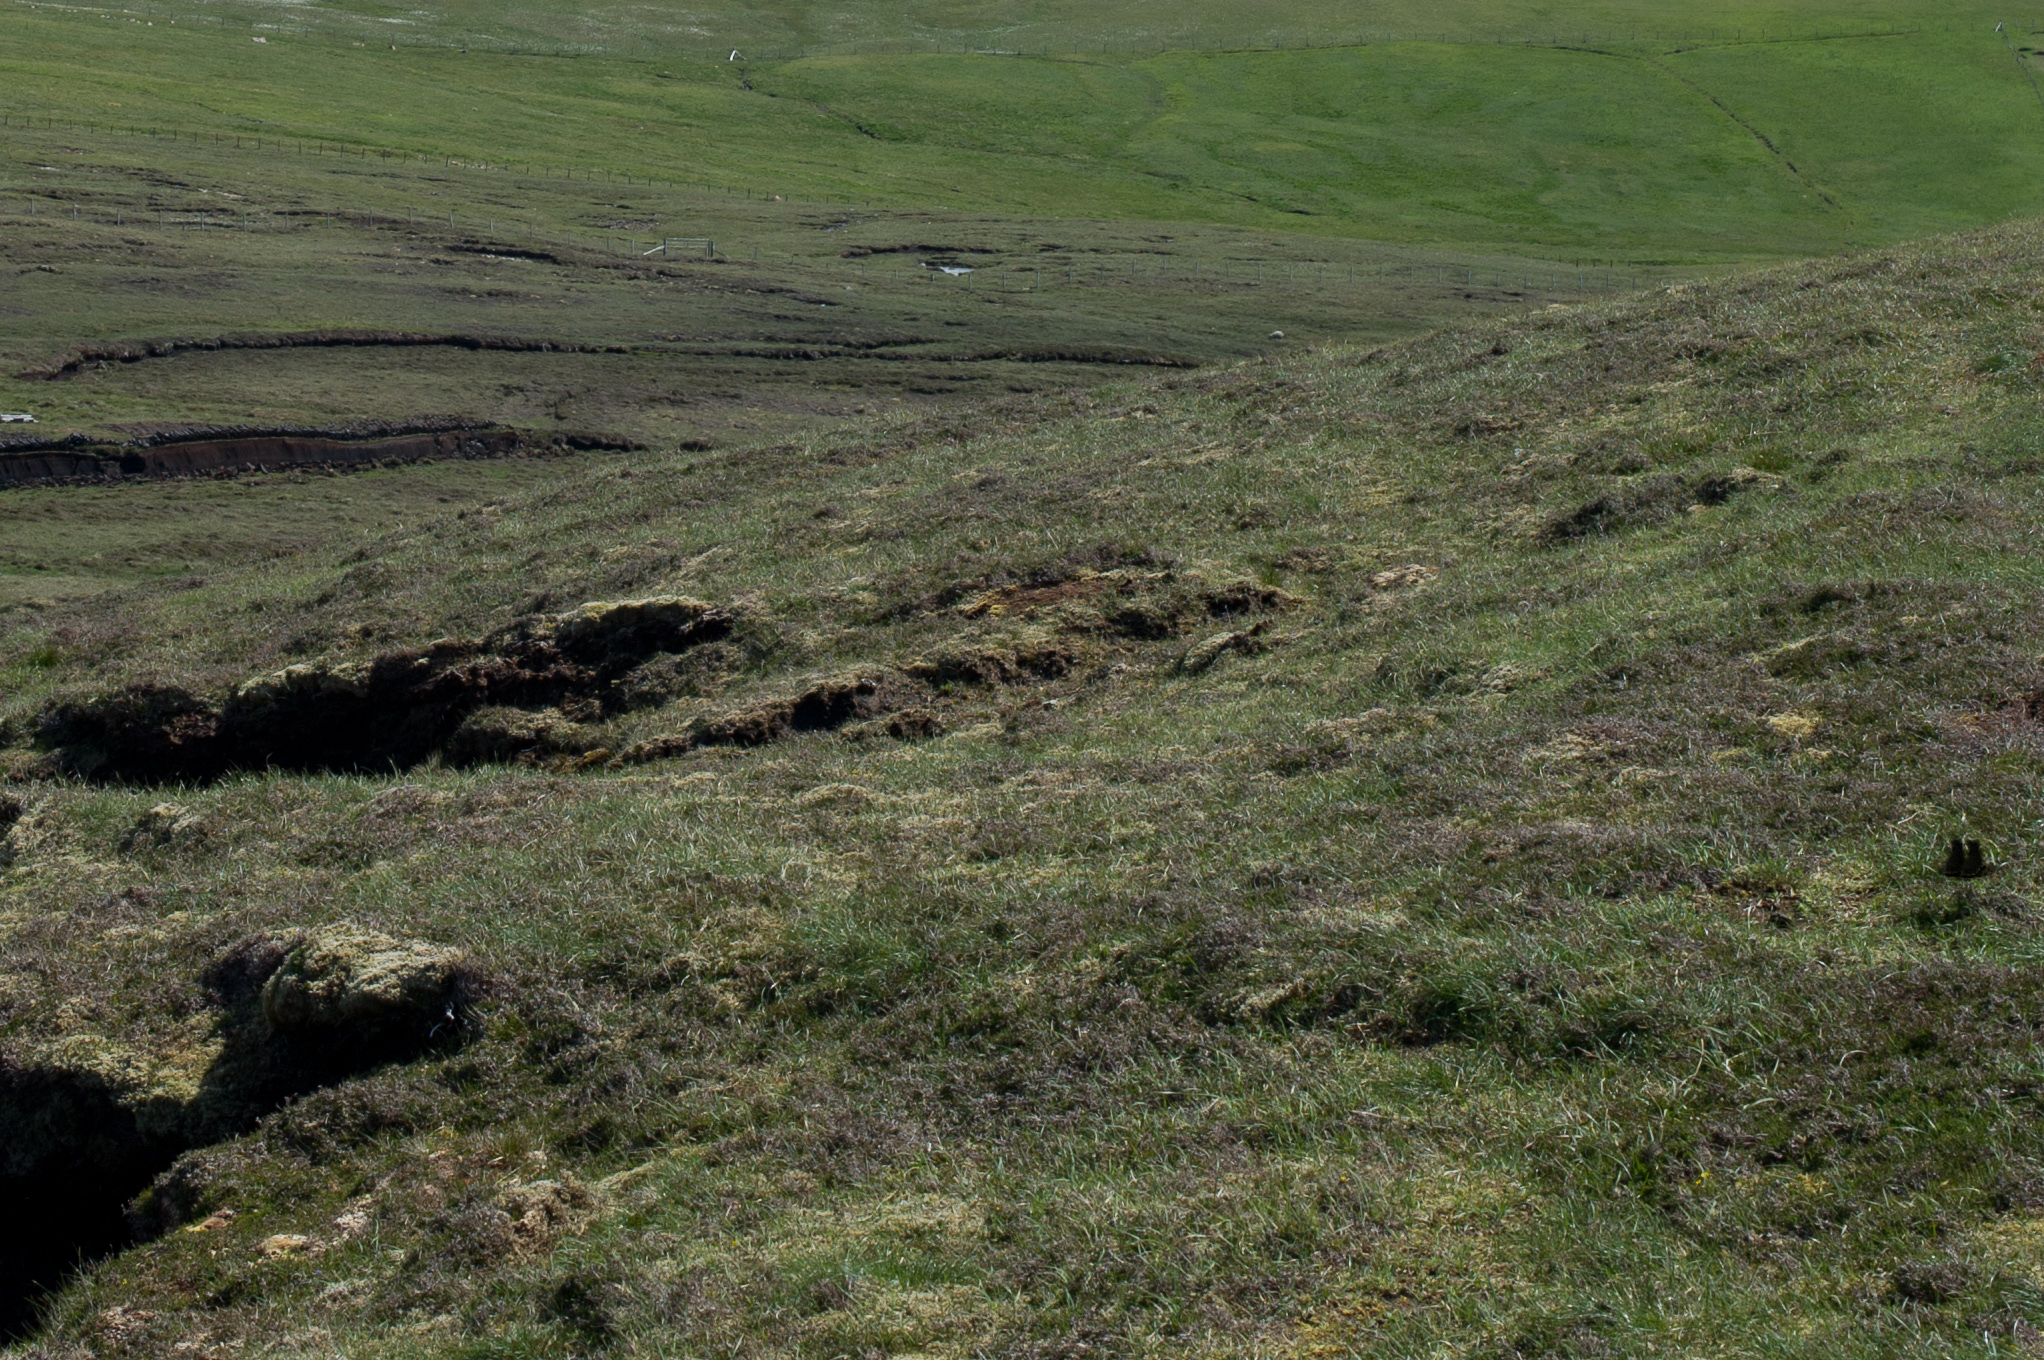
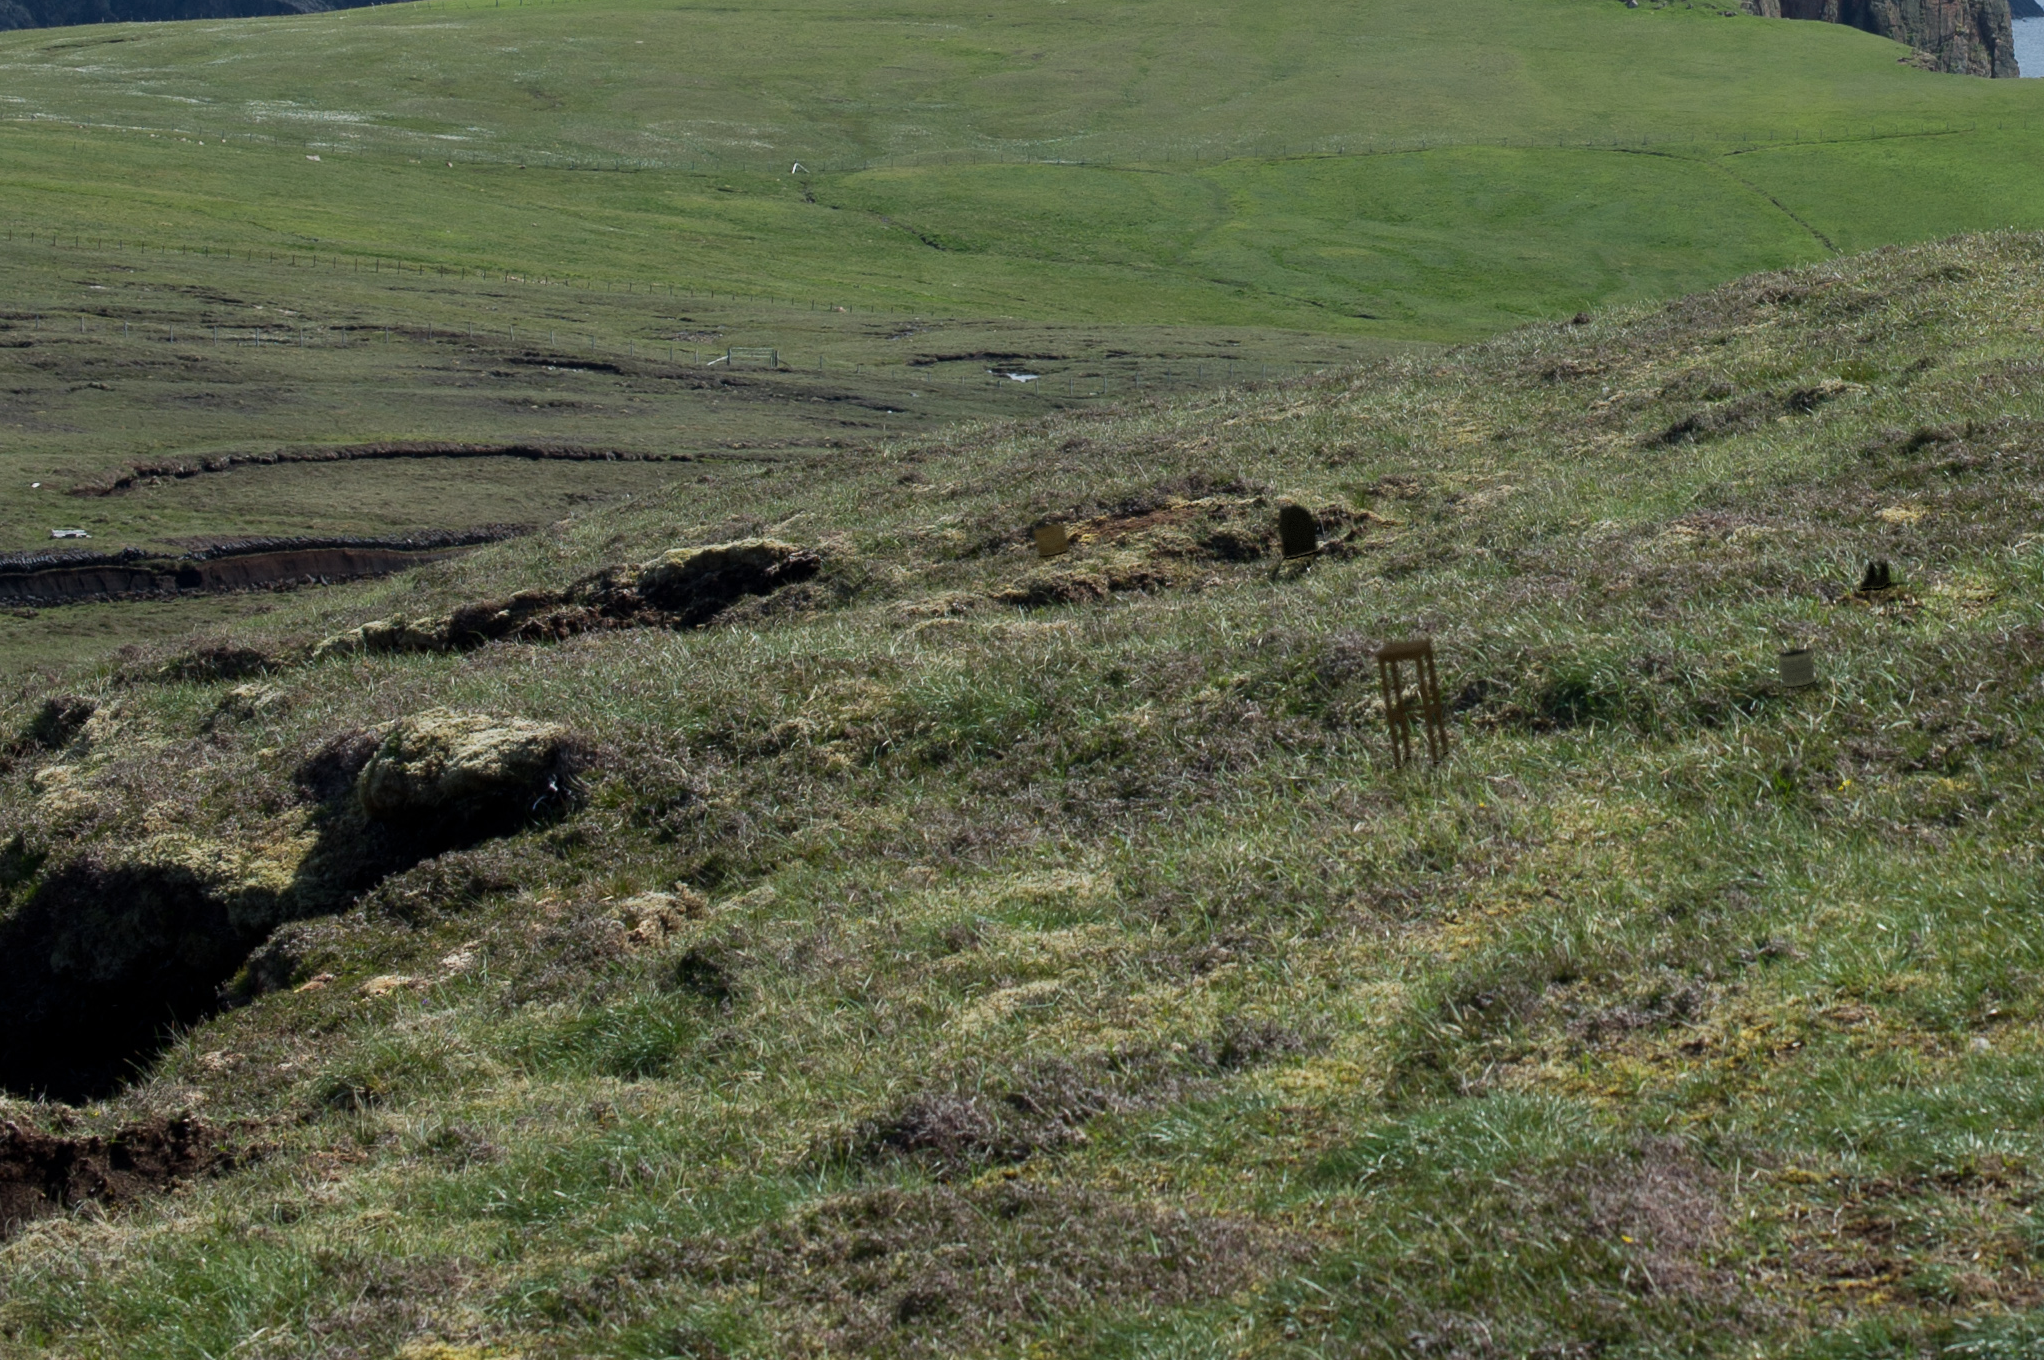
wooden bucket: none [939,599,976,634] -> present [1034,524,1069,556]
backpack: none [1200,620,1246,683] -> present [1278,504,1319,559]
stool: none [1367,1005,1463,1169] -> present [1375,639,1449,768]
planter: none [1886,1034,1939,1089] -> present [1779,649,1816,687]

